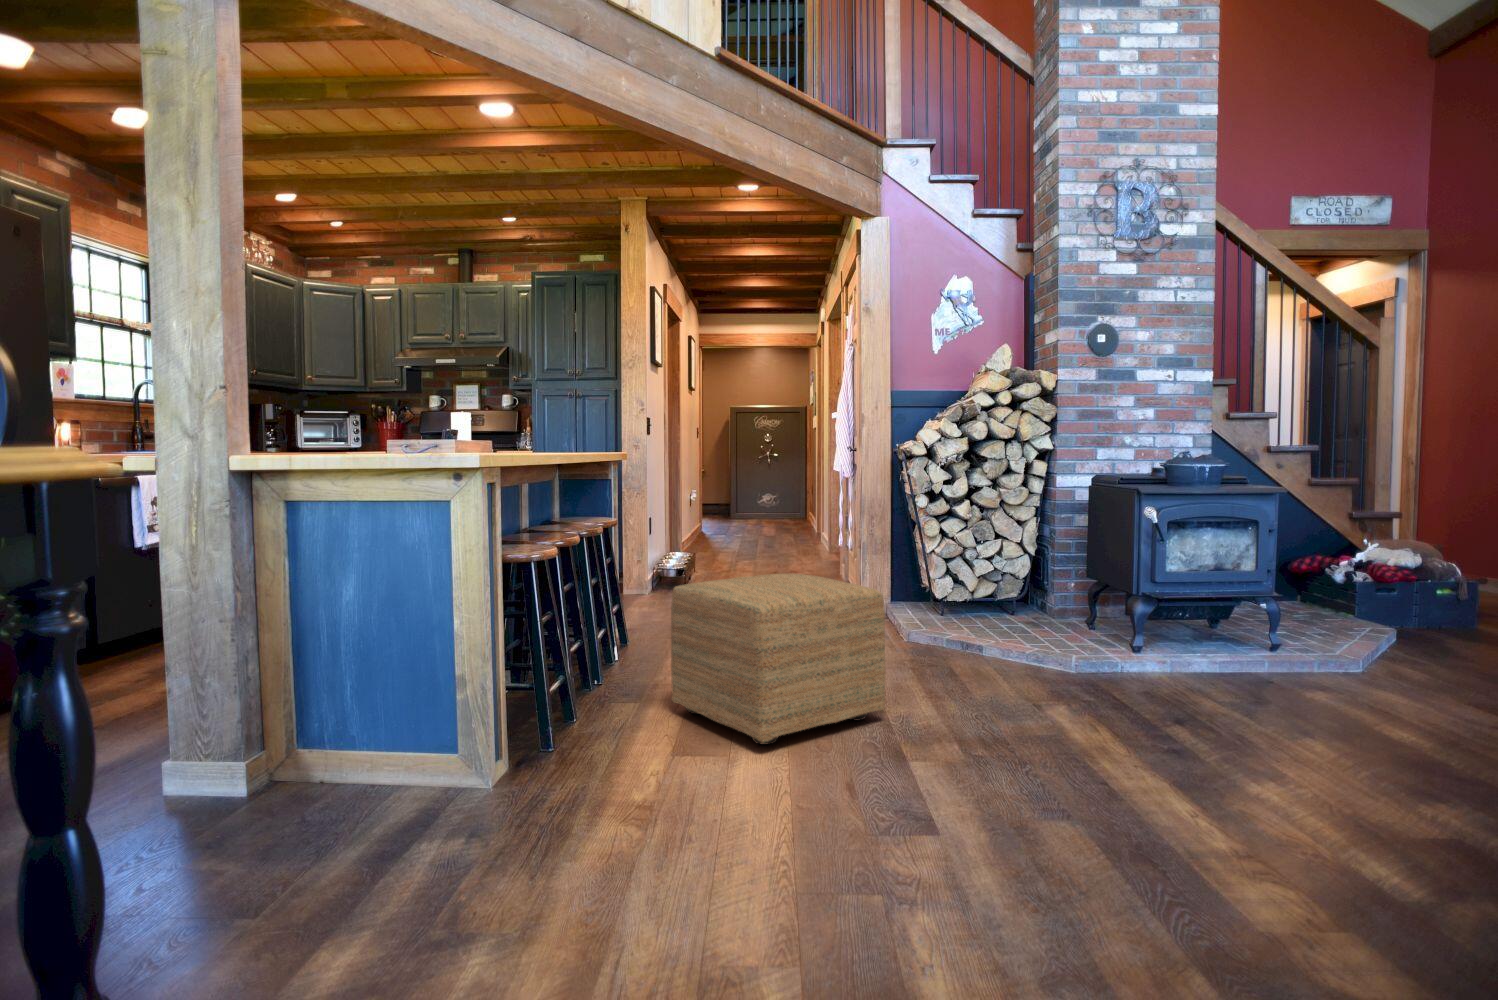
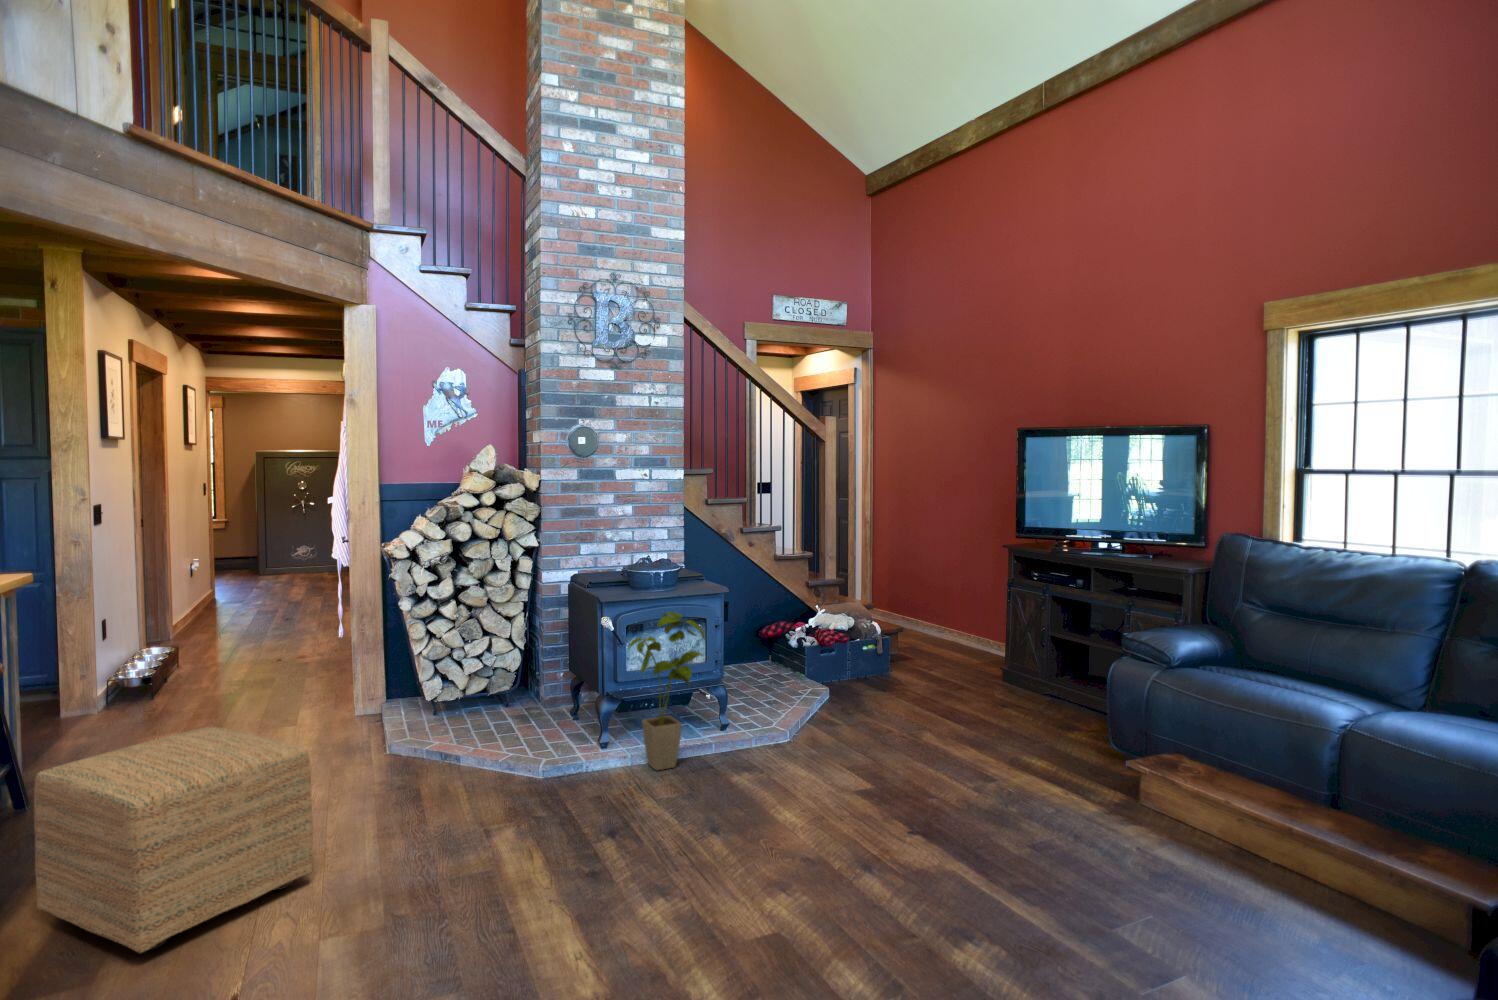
house plant: none [1173,503,1279,679] -> present [628,612,705,770]

